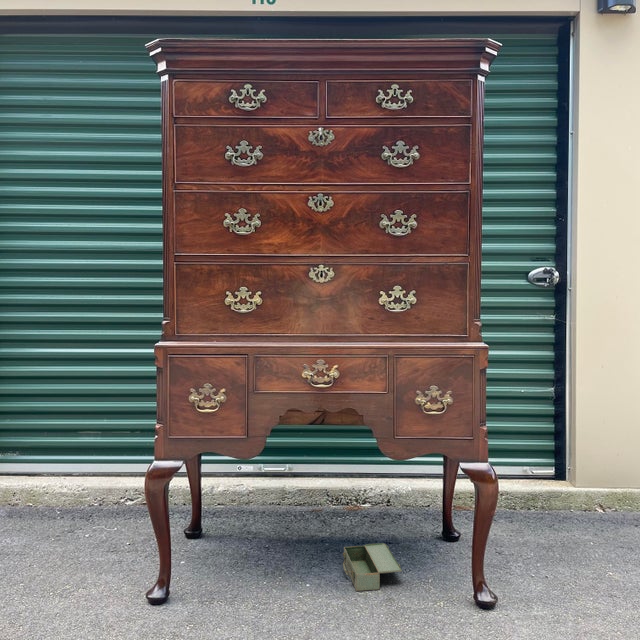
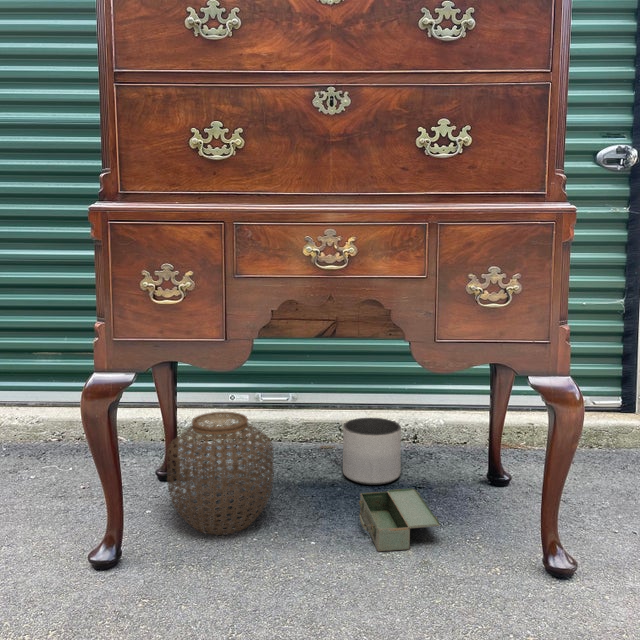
woven basket: none [200,485,278,579] -> present [167,412,274,535]
planter: none [331,486,376,540] -> present [343,418,401,485]

